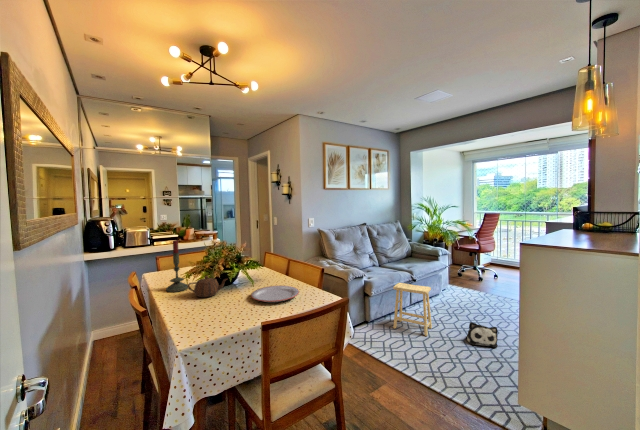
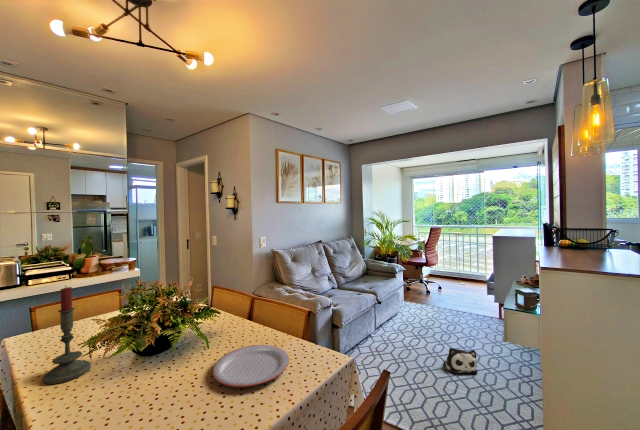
teapot: present [188,276,227,297] -> none [90,348,169,391]
footstool: present [393,283,432,336] -> none [366,308,406,369]

